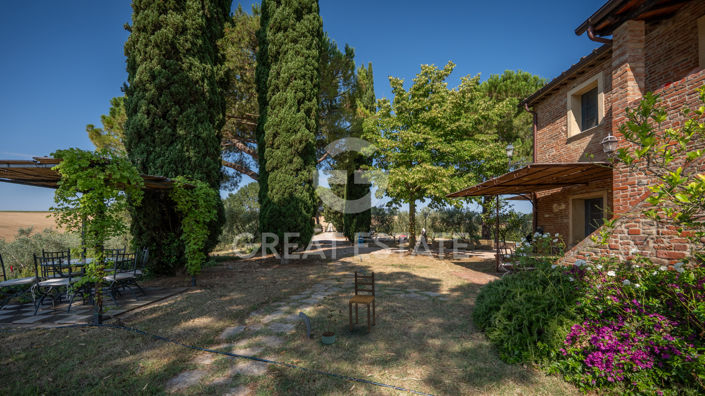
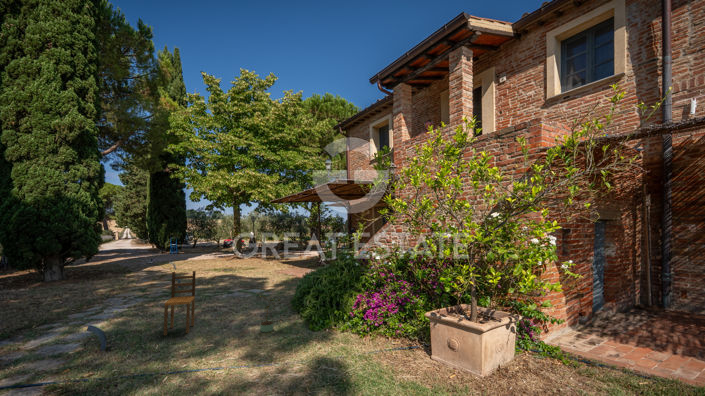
potted plant: present [317,297,342,344] -> present [259,289,281,332]

